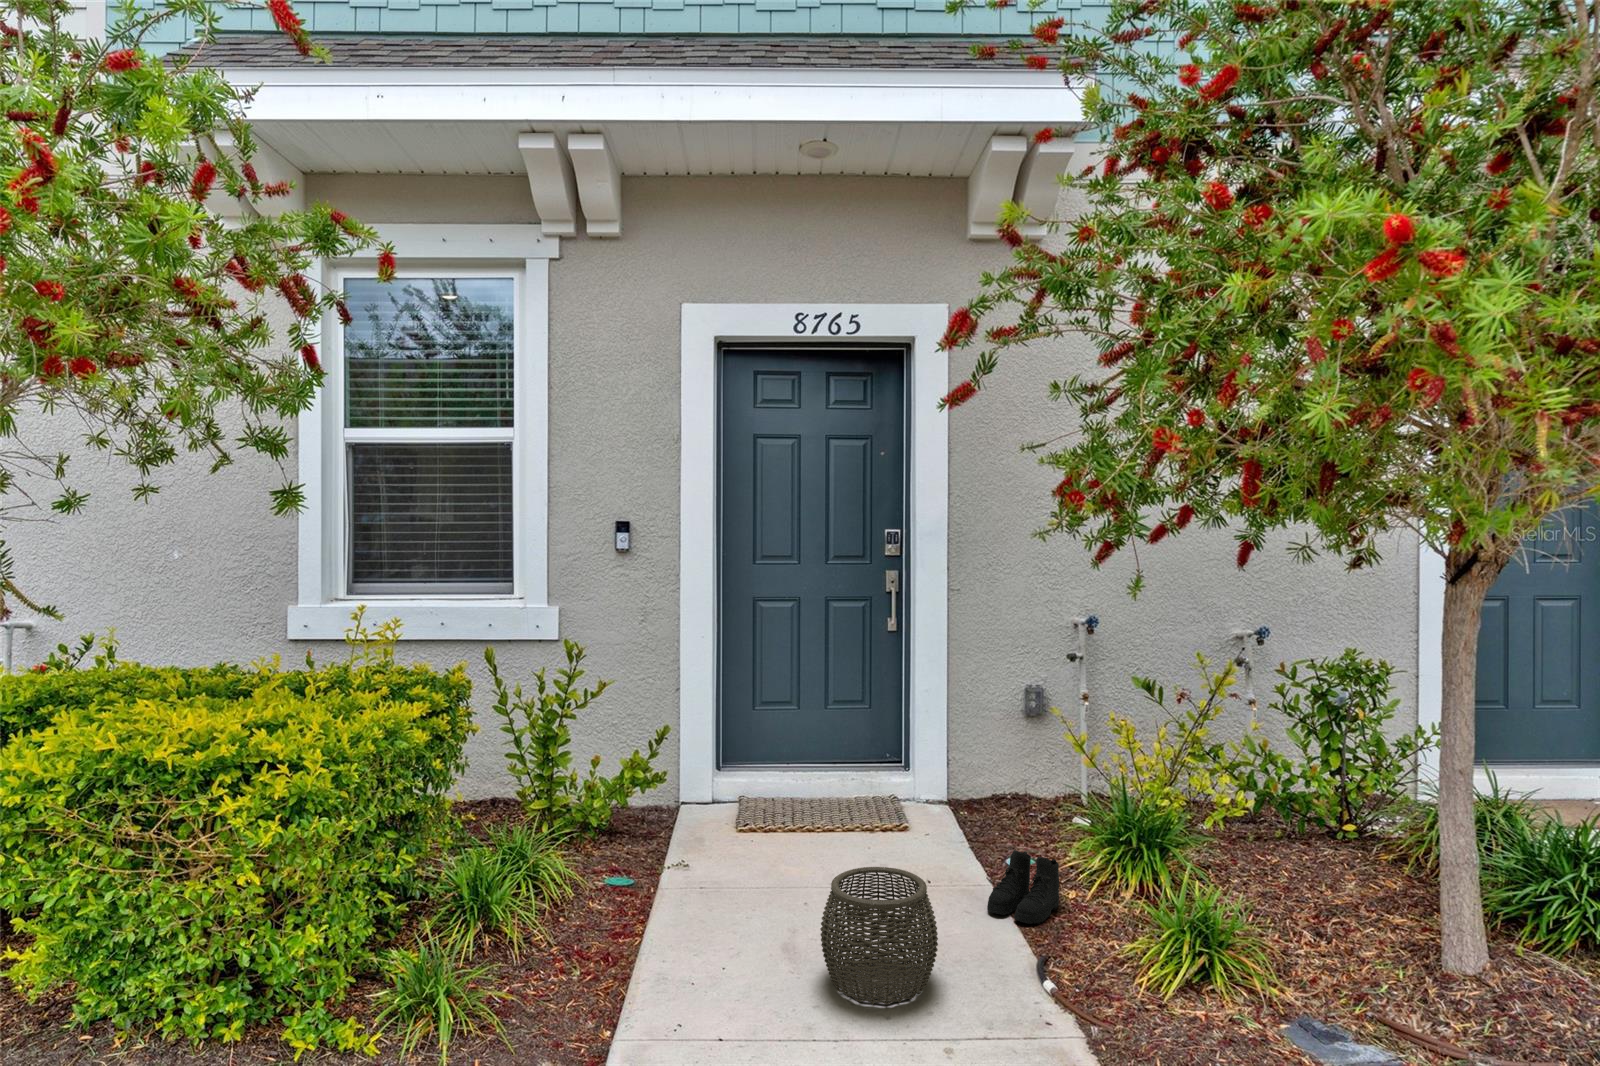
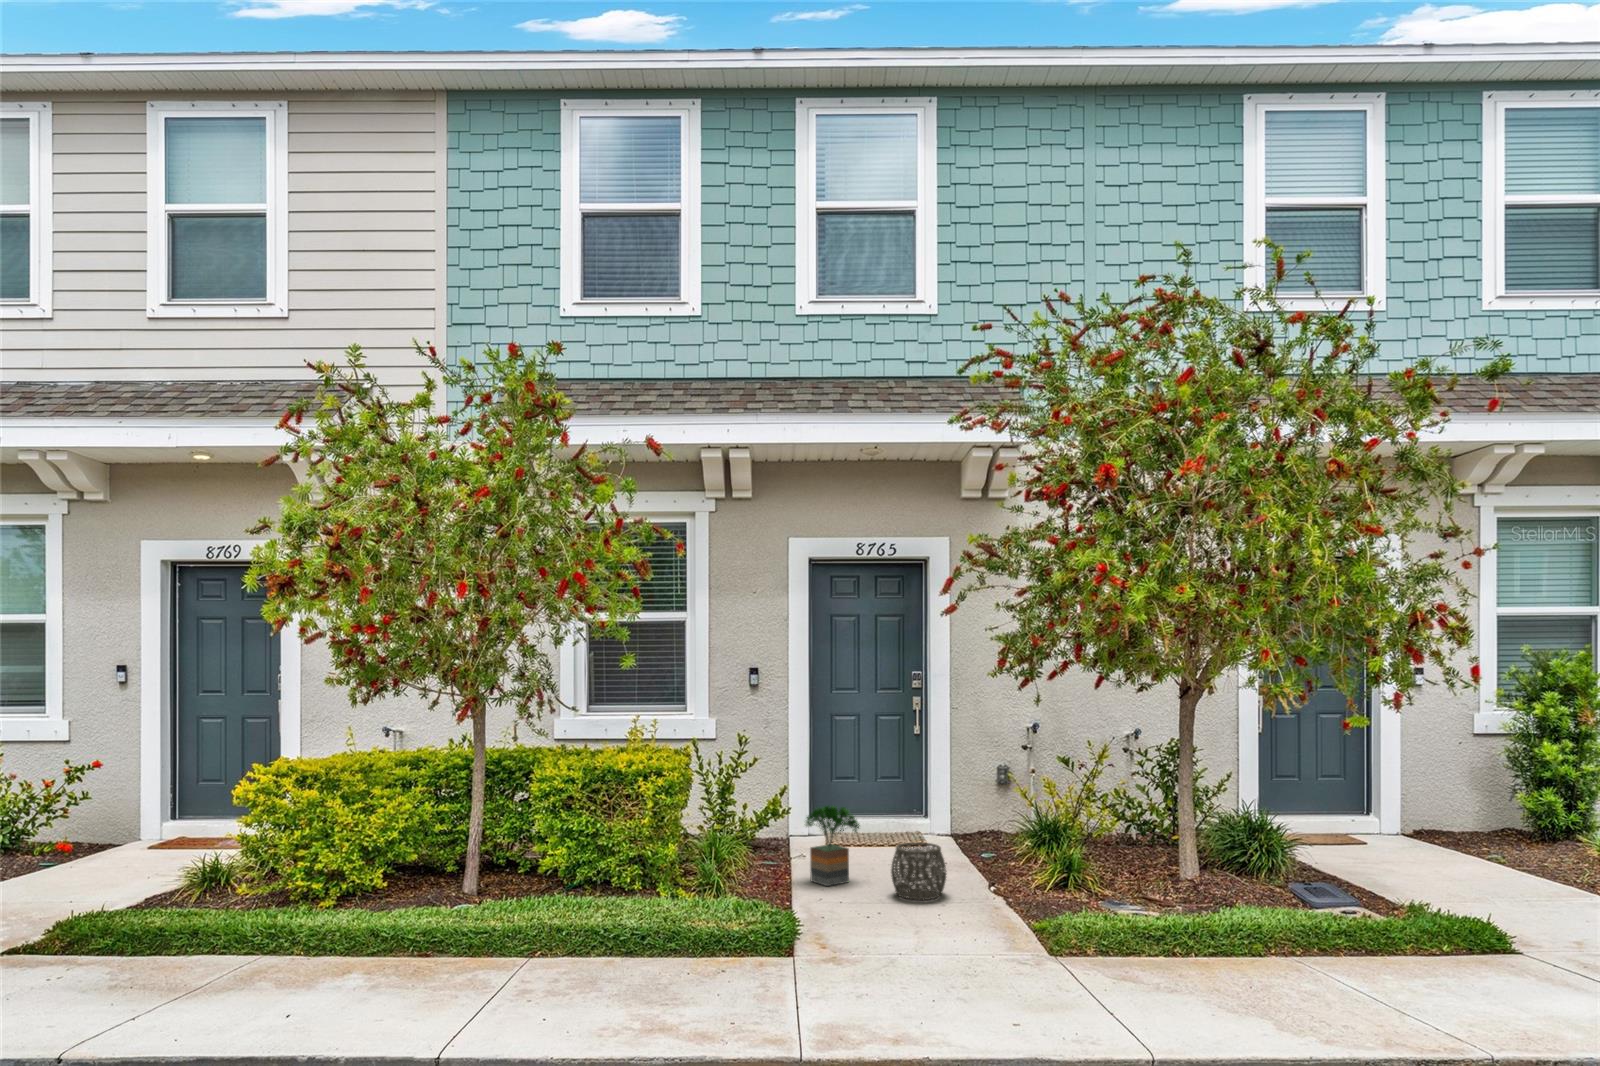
potted tree: none [659,776,771,944] -> present [806,806,860,886]
boots: present [987,850,1059,924] -> none [973,844,1010,878]

